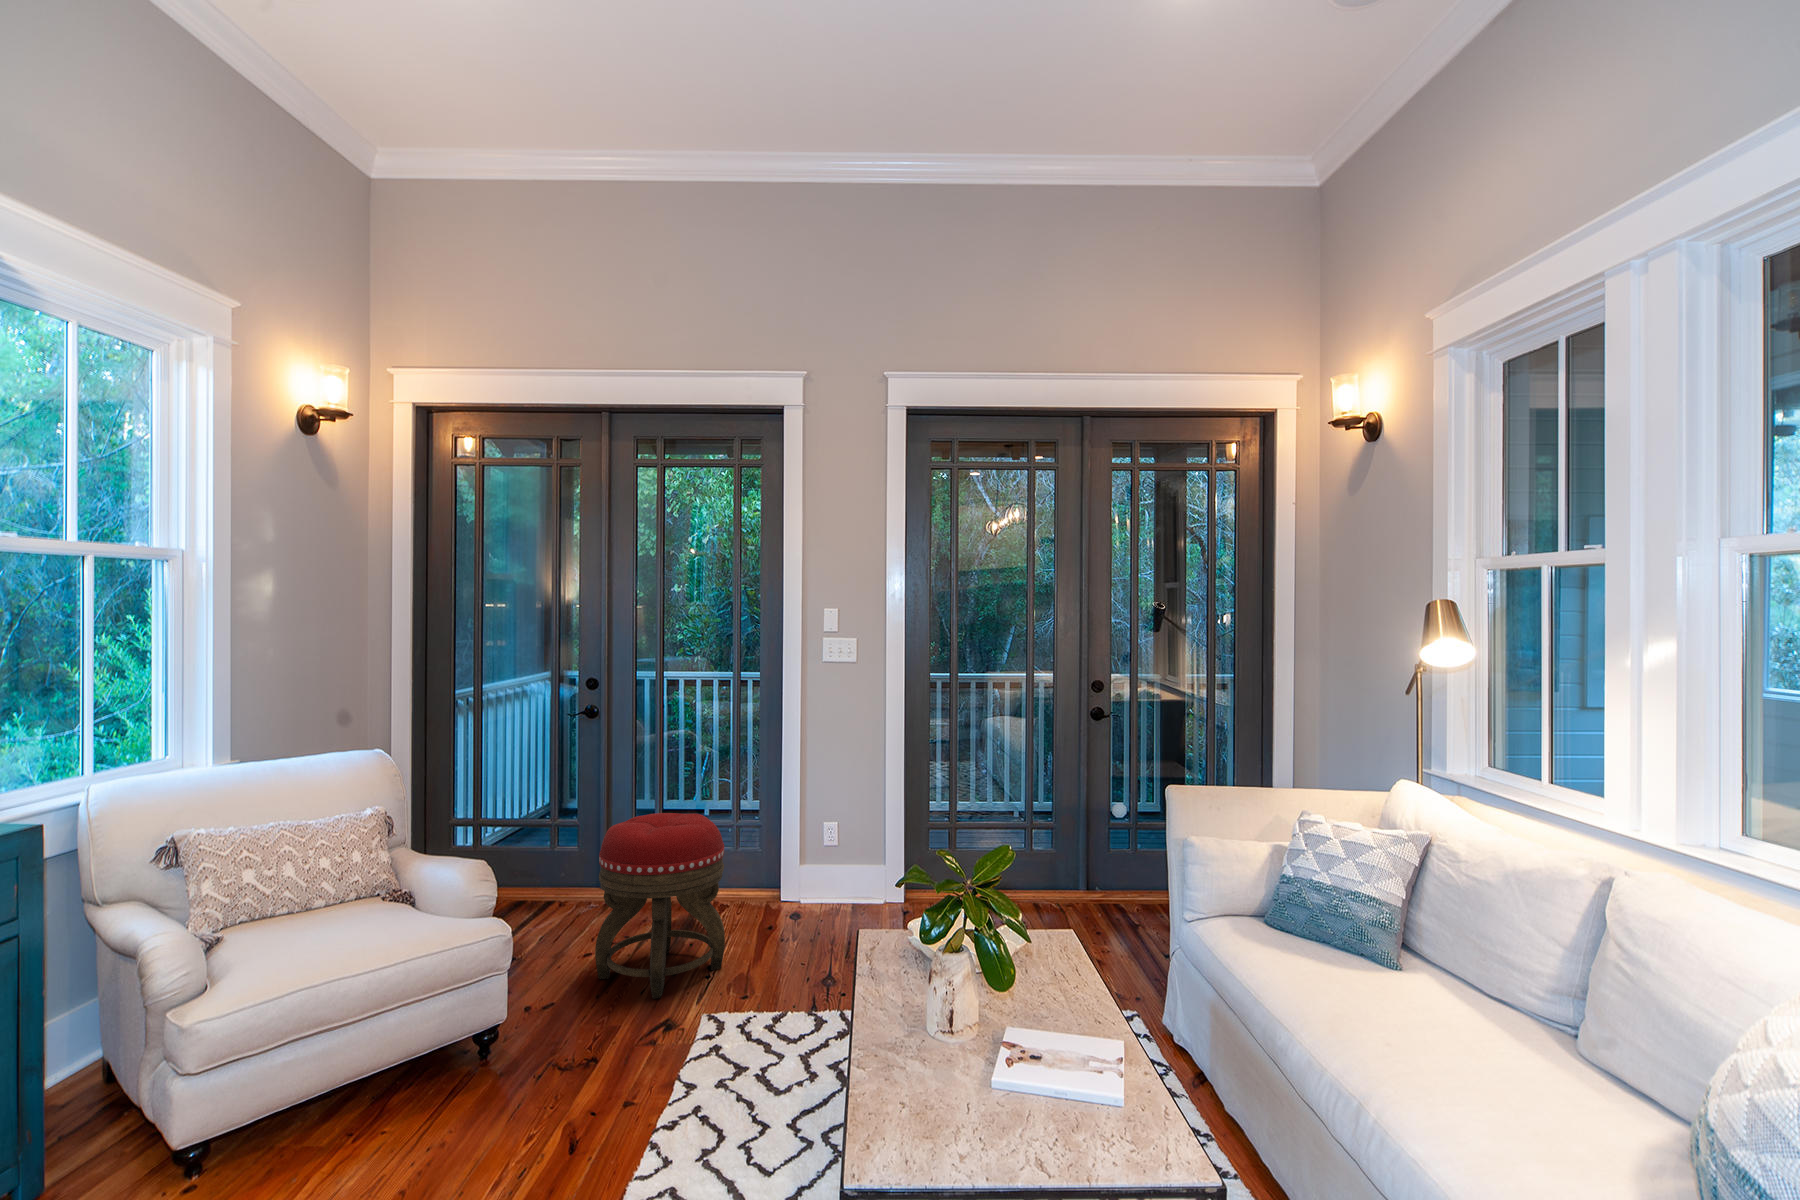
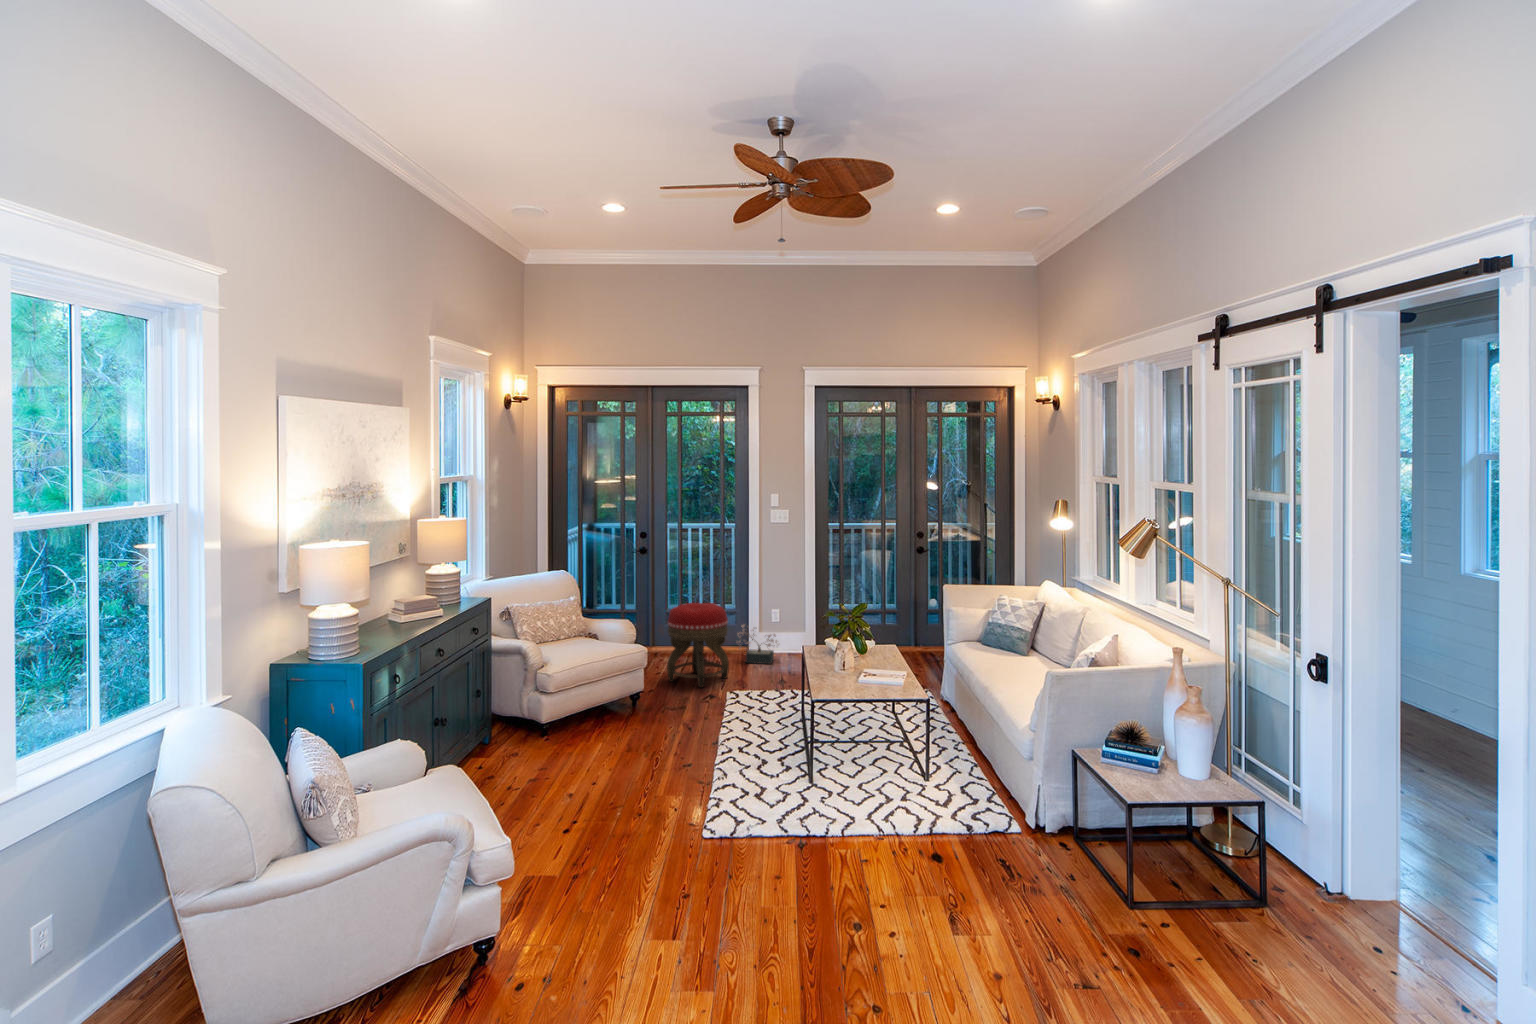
decorative plant: none [754,849,836,930] -> present [738,625,777,664]

